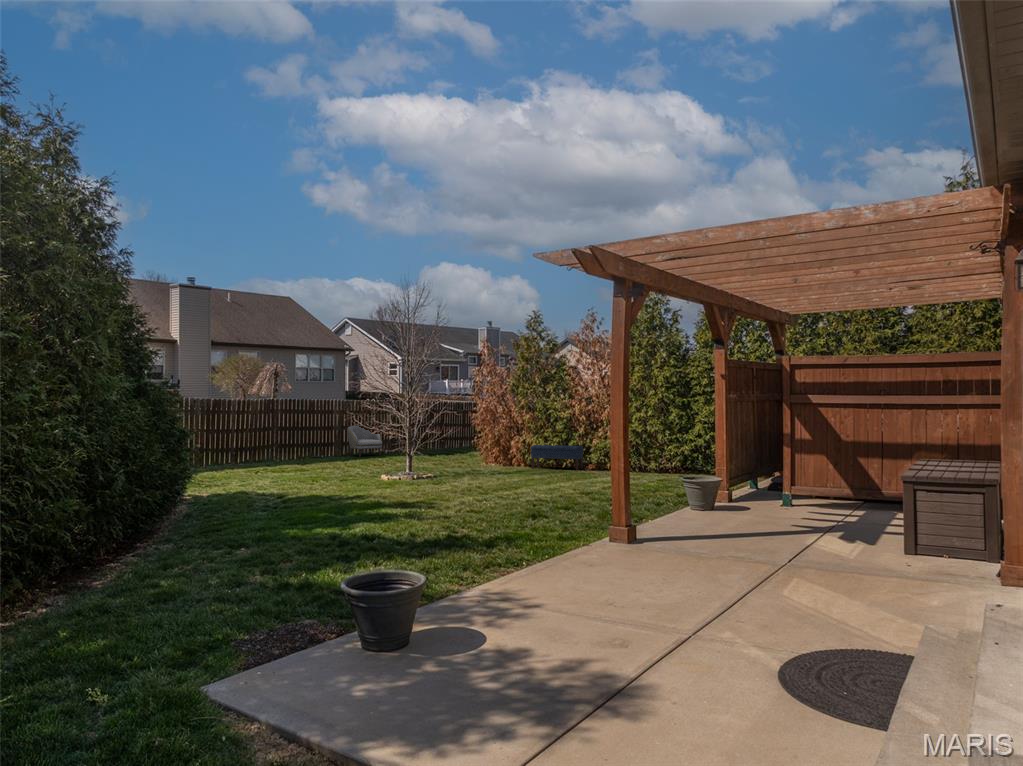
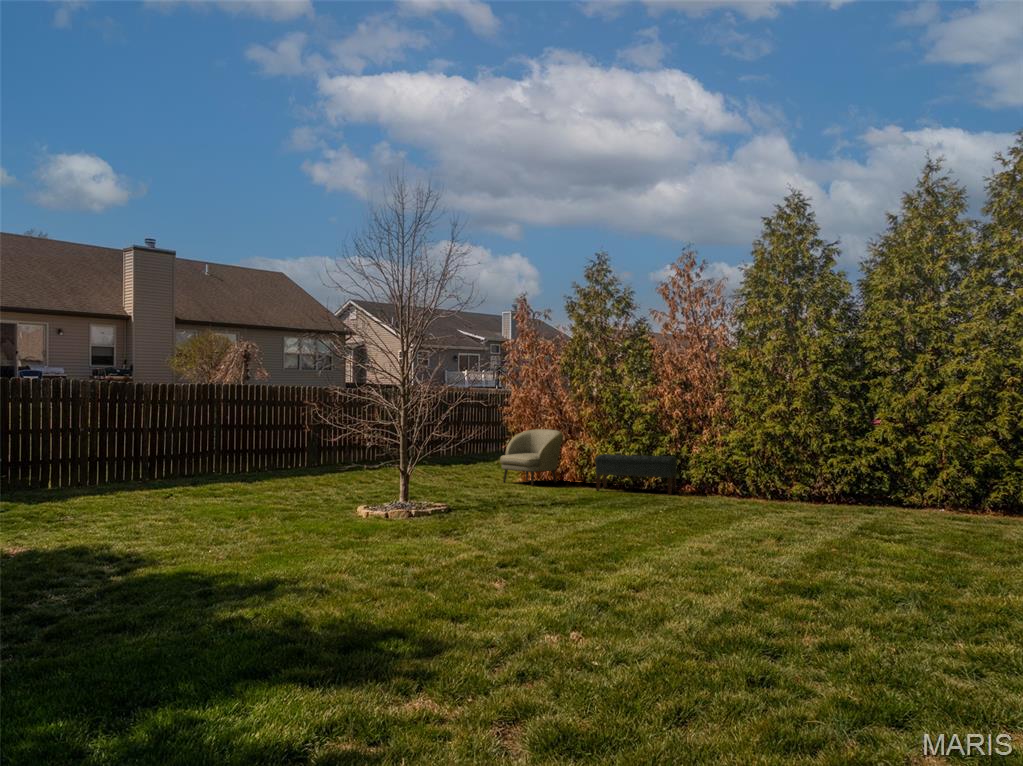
armchair: present [347,425,382,457] -> present [500,429,562,486]

